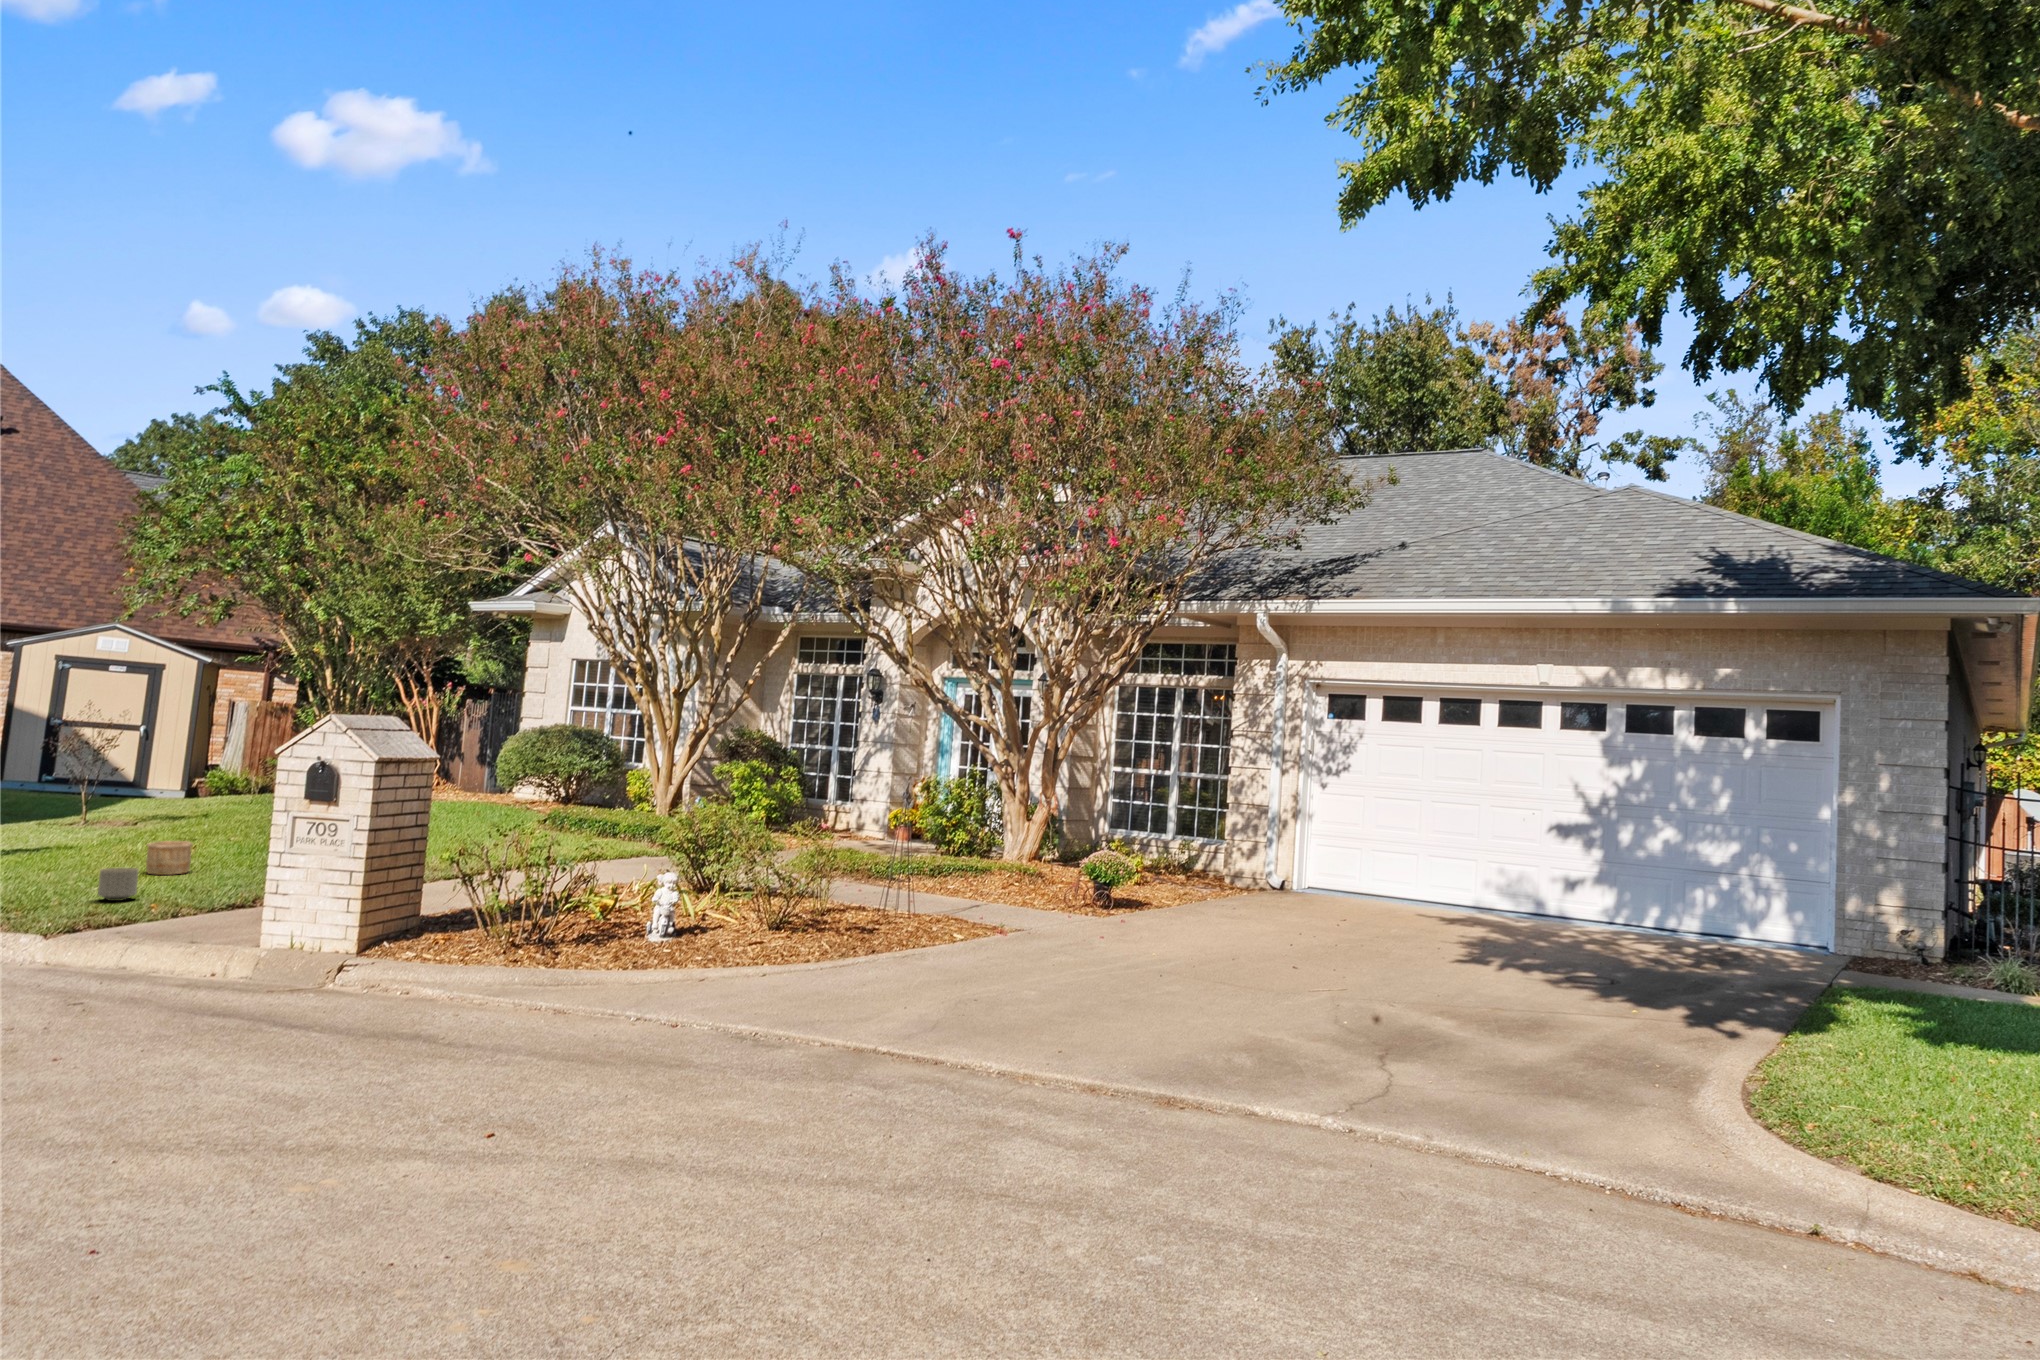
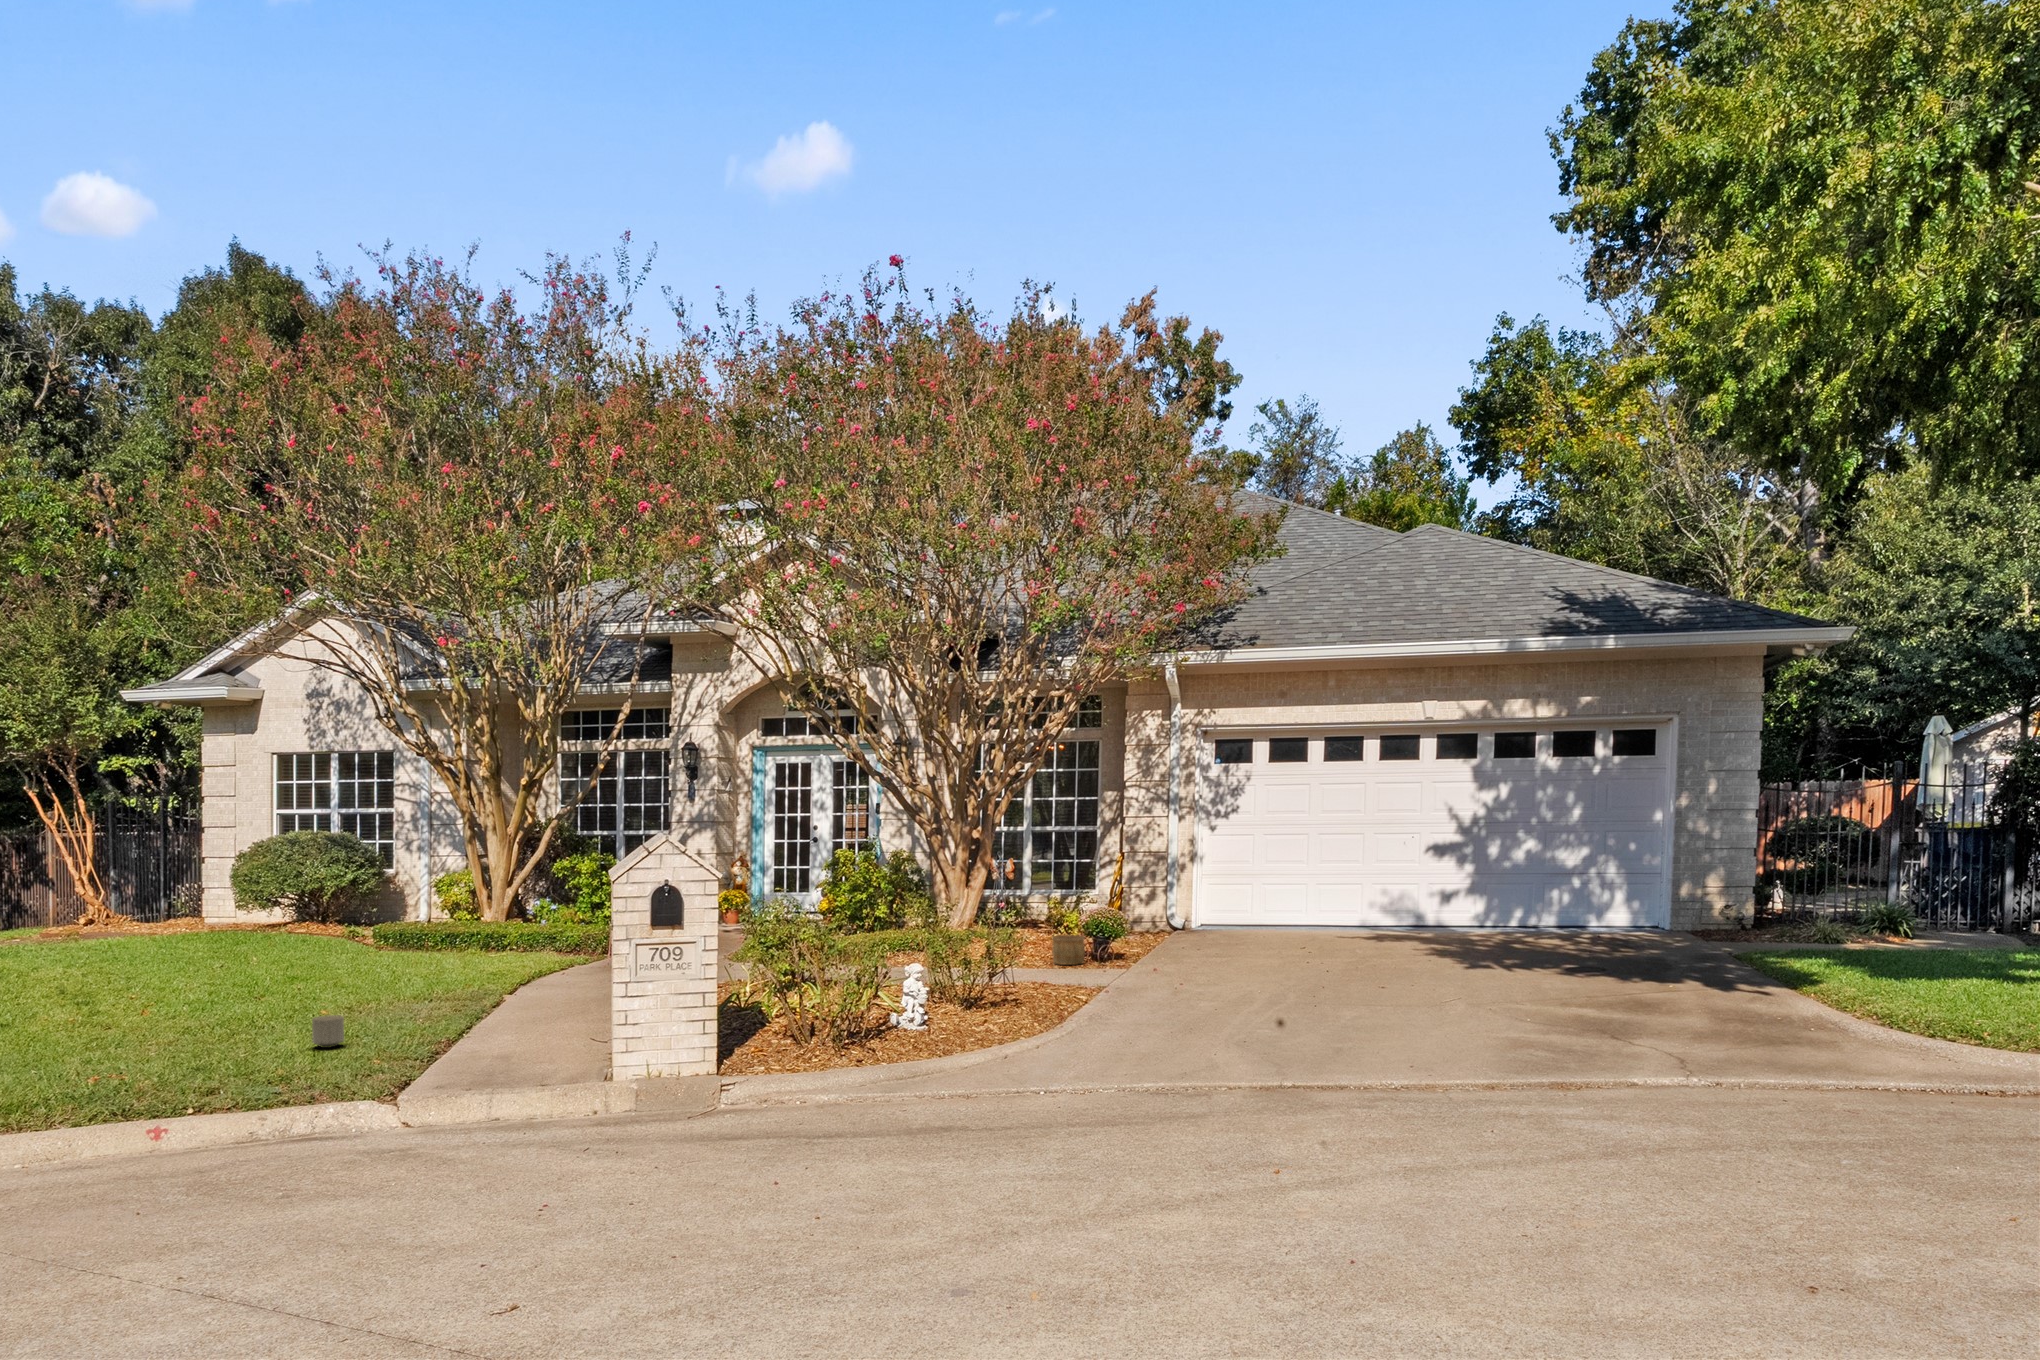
wooden bucket: present [146,841,192,875] -> present [1052,935,1085,965]

